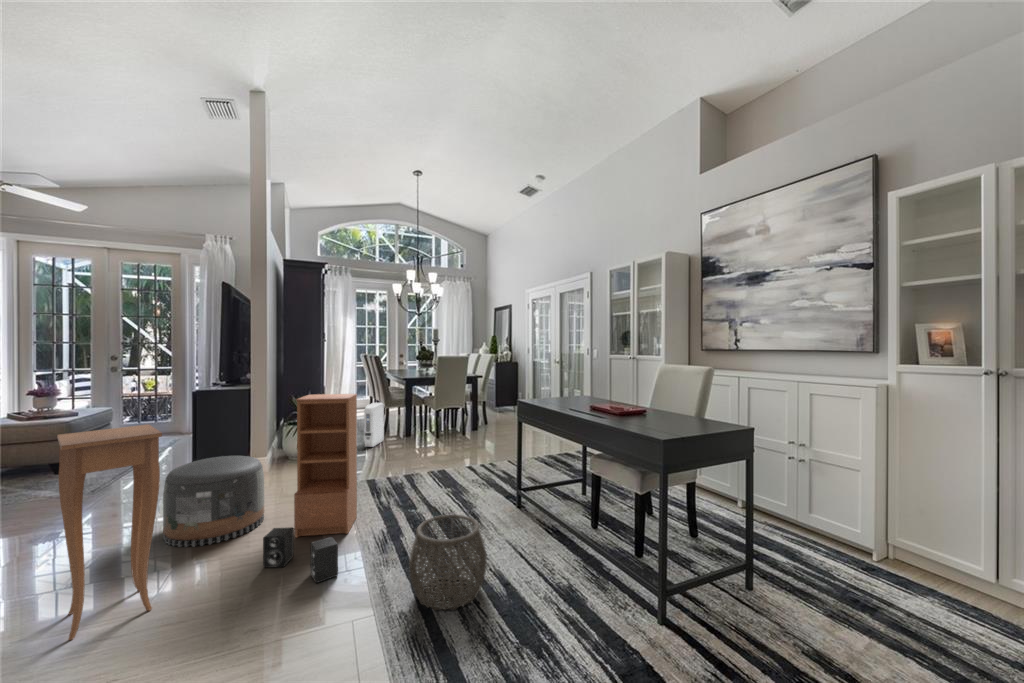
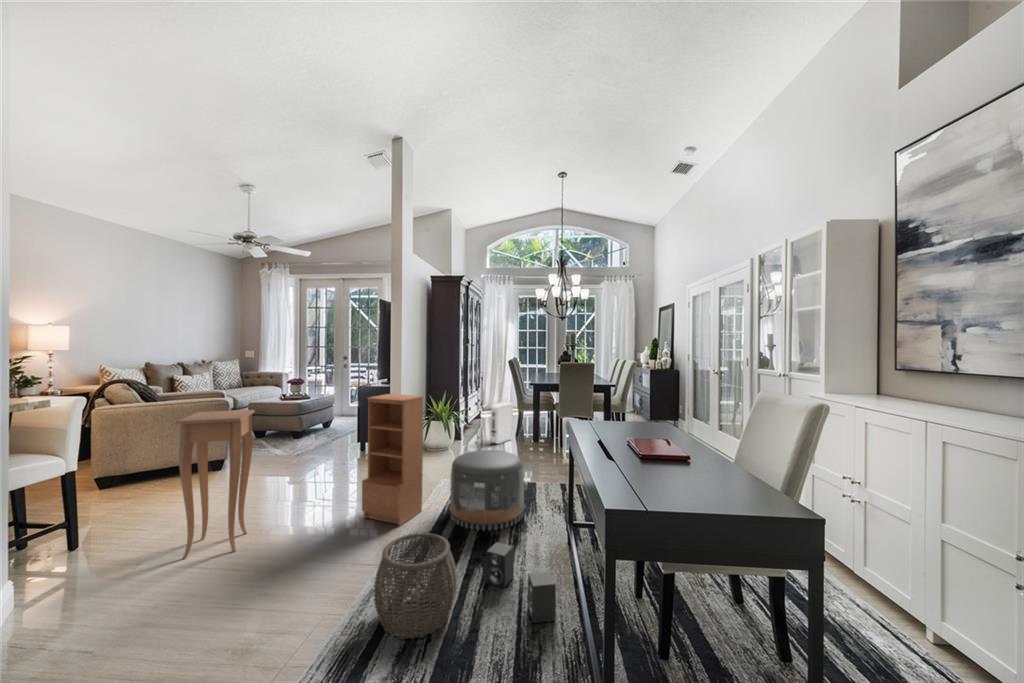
pouf: present [163,455,264,547] -> present [450,450,524,531]
speaker: present [263,527,338,583] -> present [486,542,556,623]

